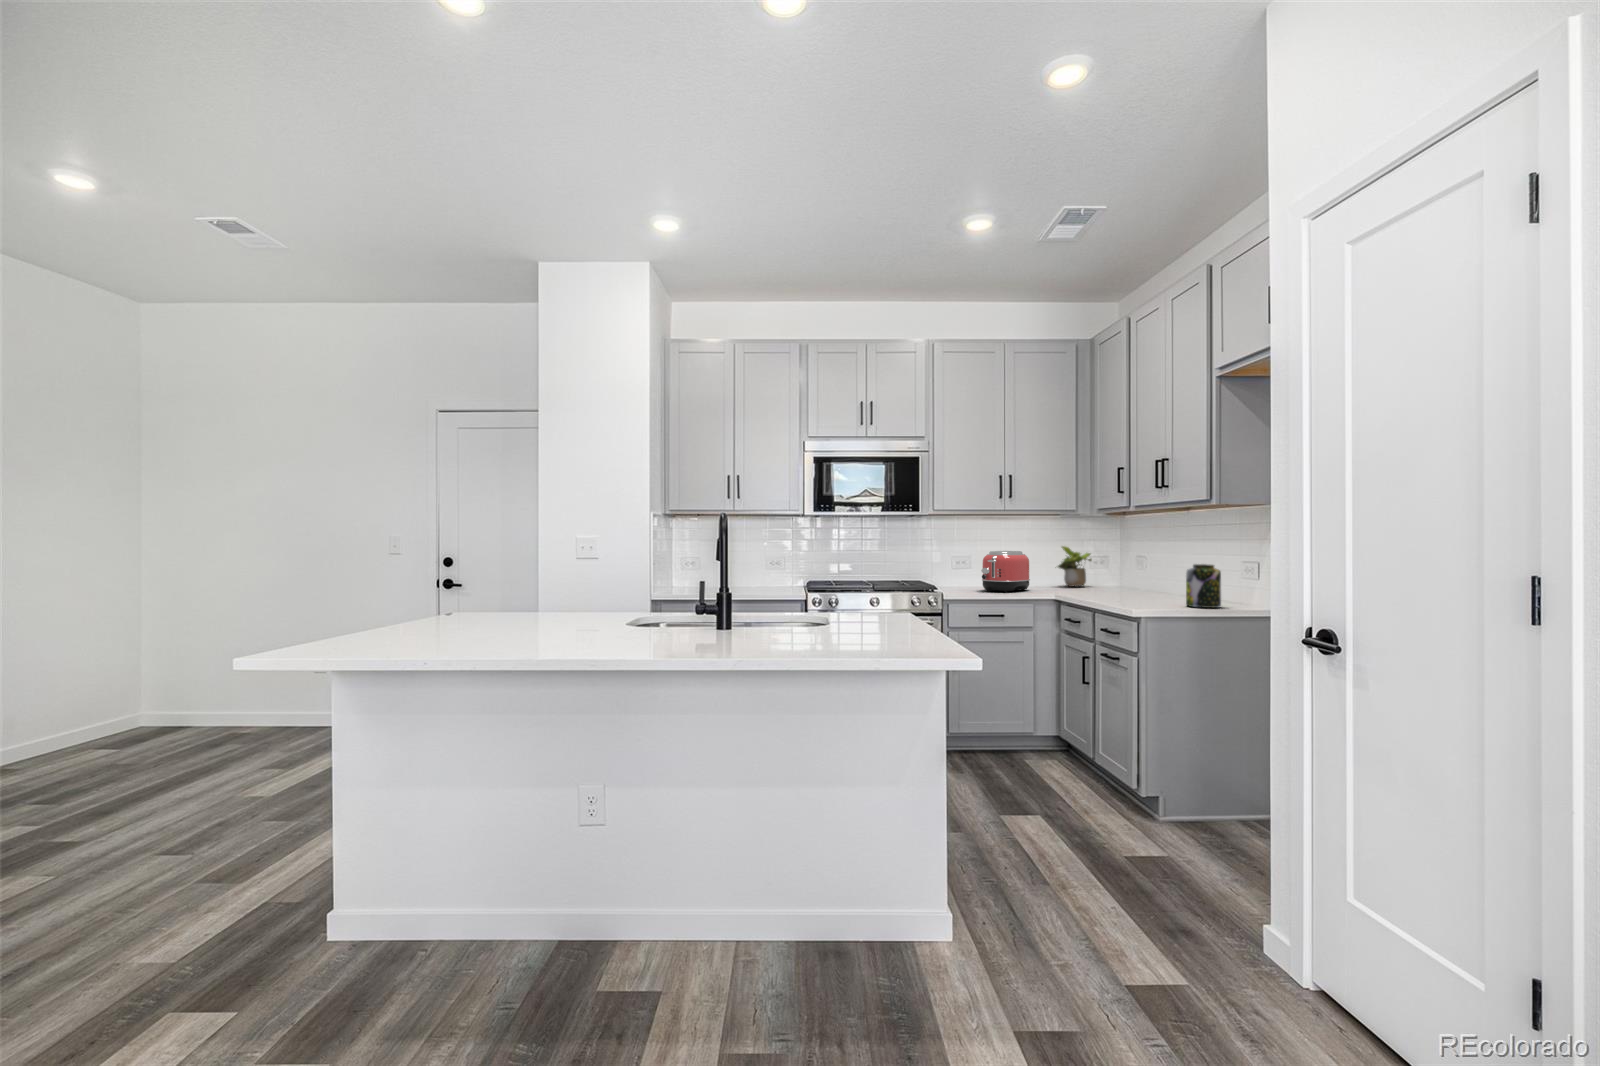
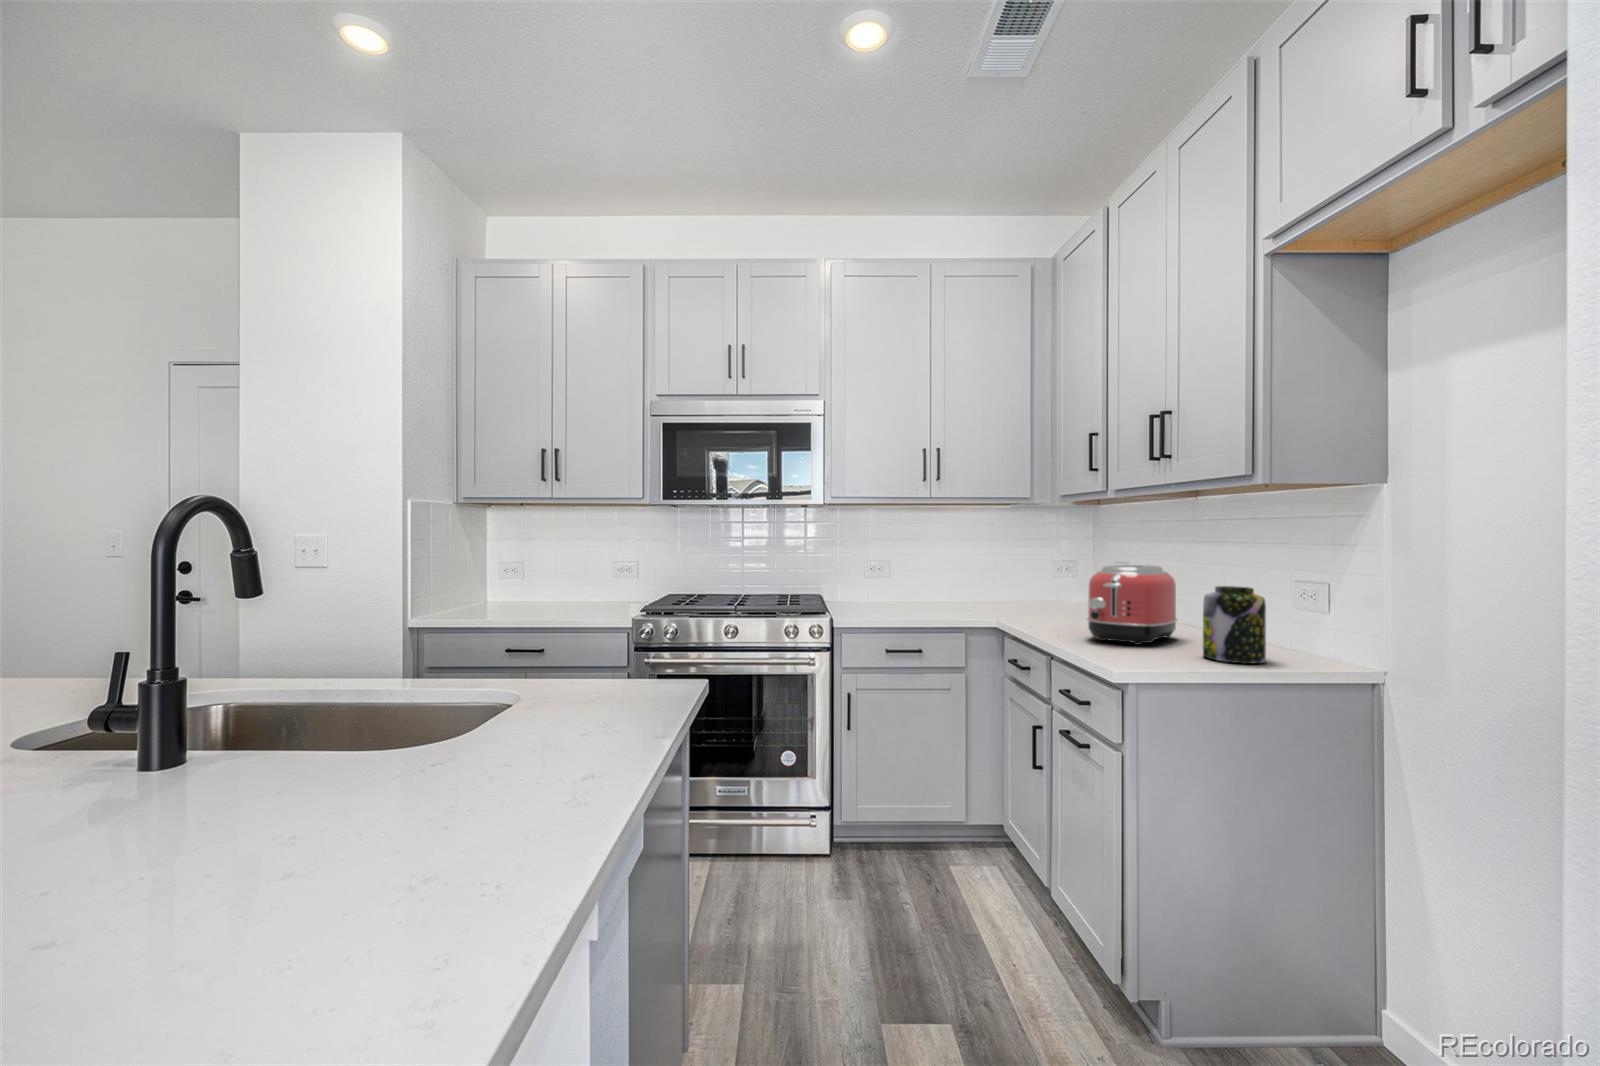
potted plant: present [1058,546,1092,587] -> none [1003,551,1056,607]
toaster: present [981,551,1030,592] -> present [1087,565,1177,645]

